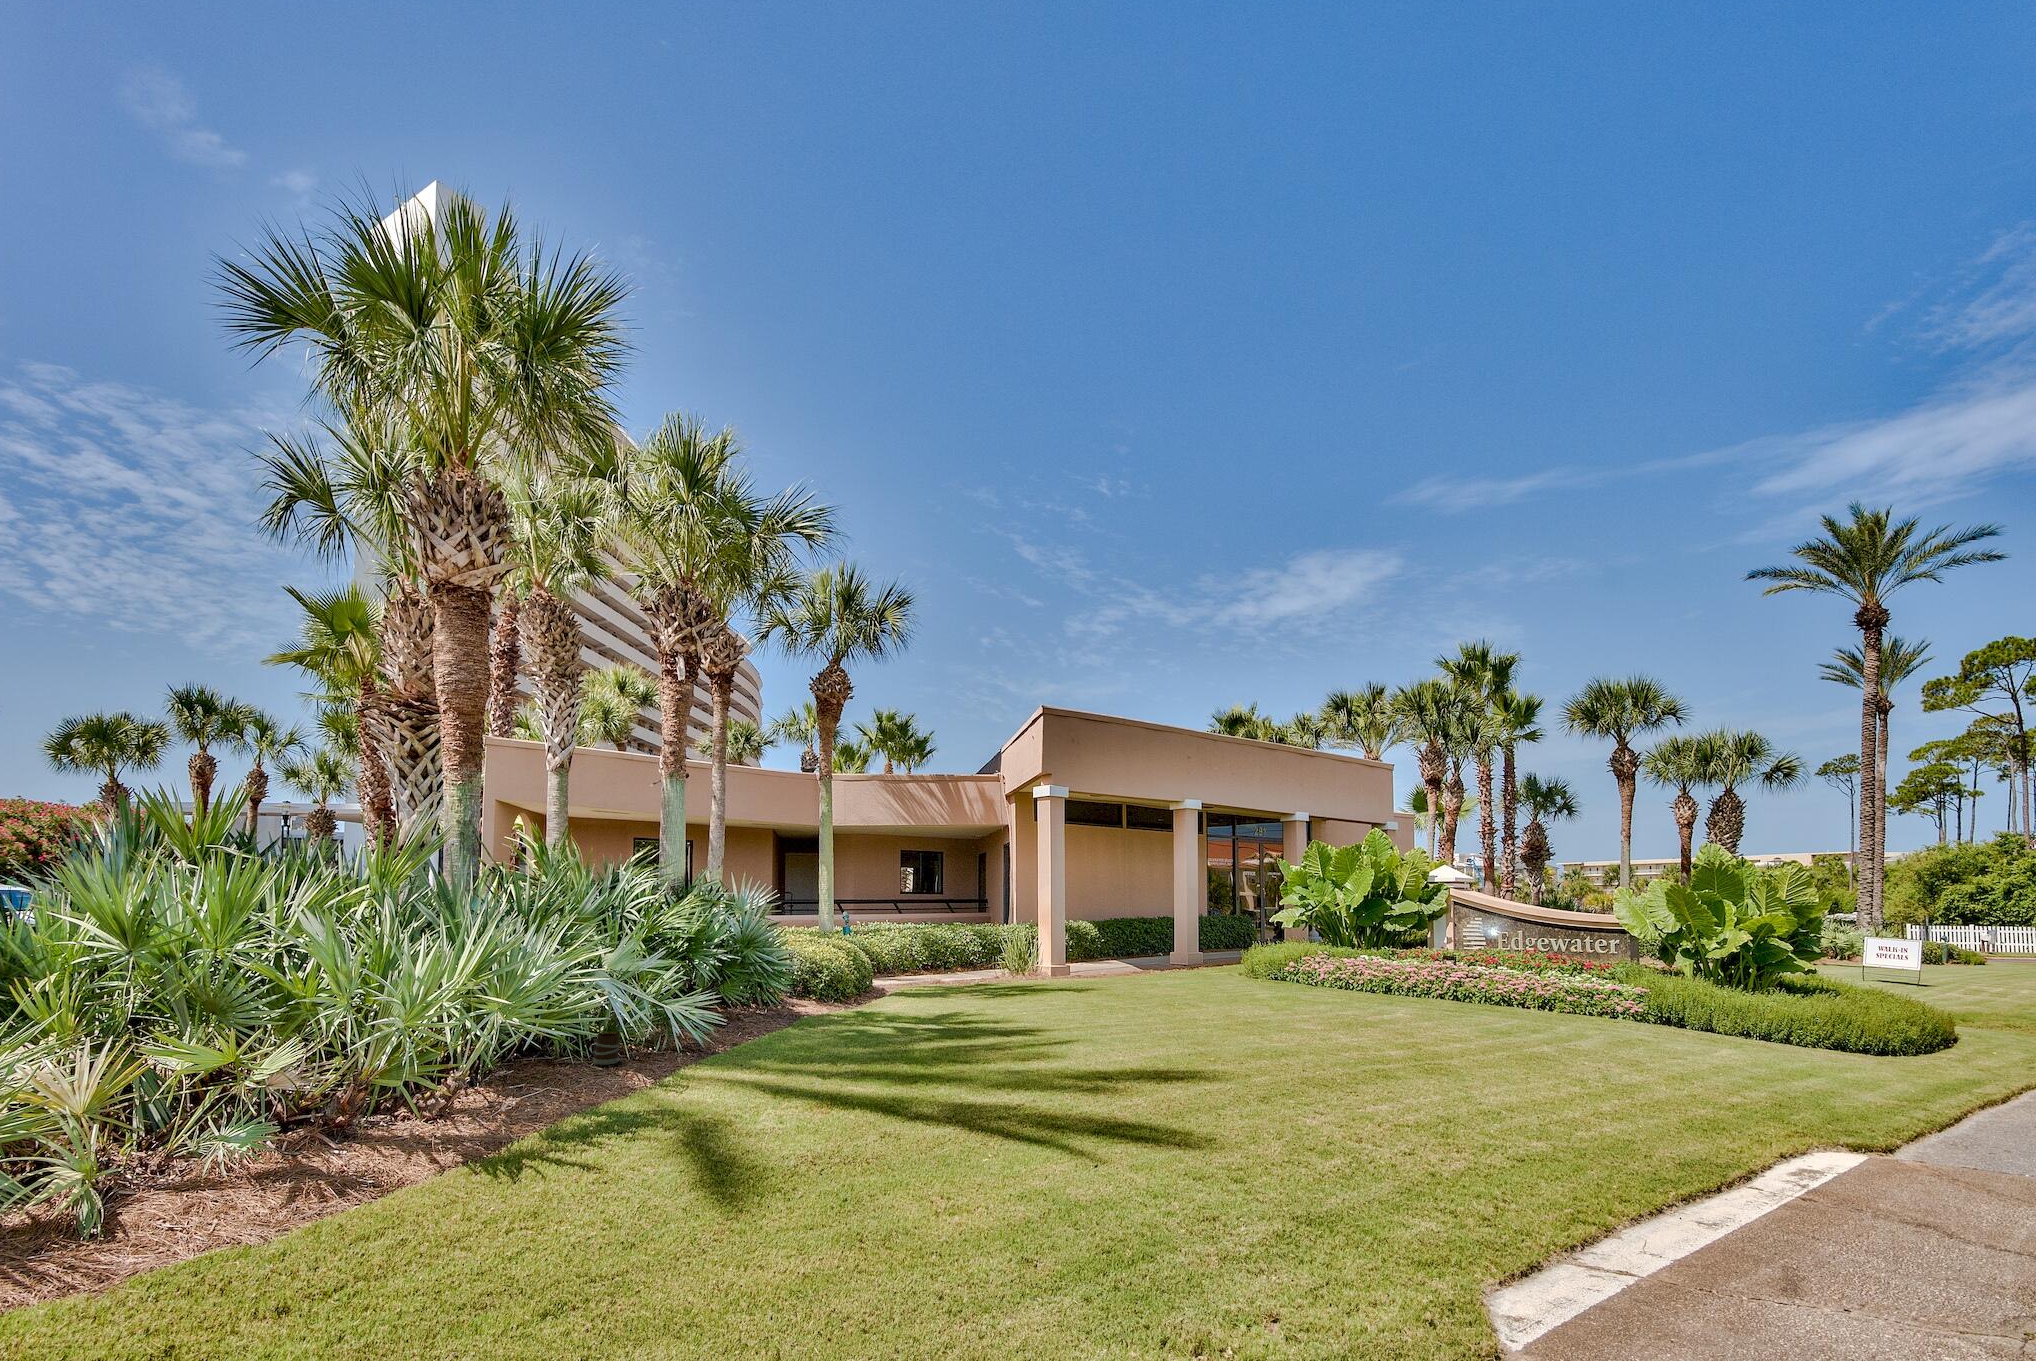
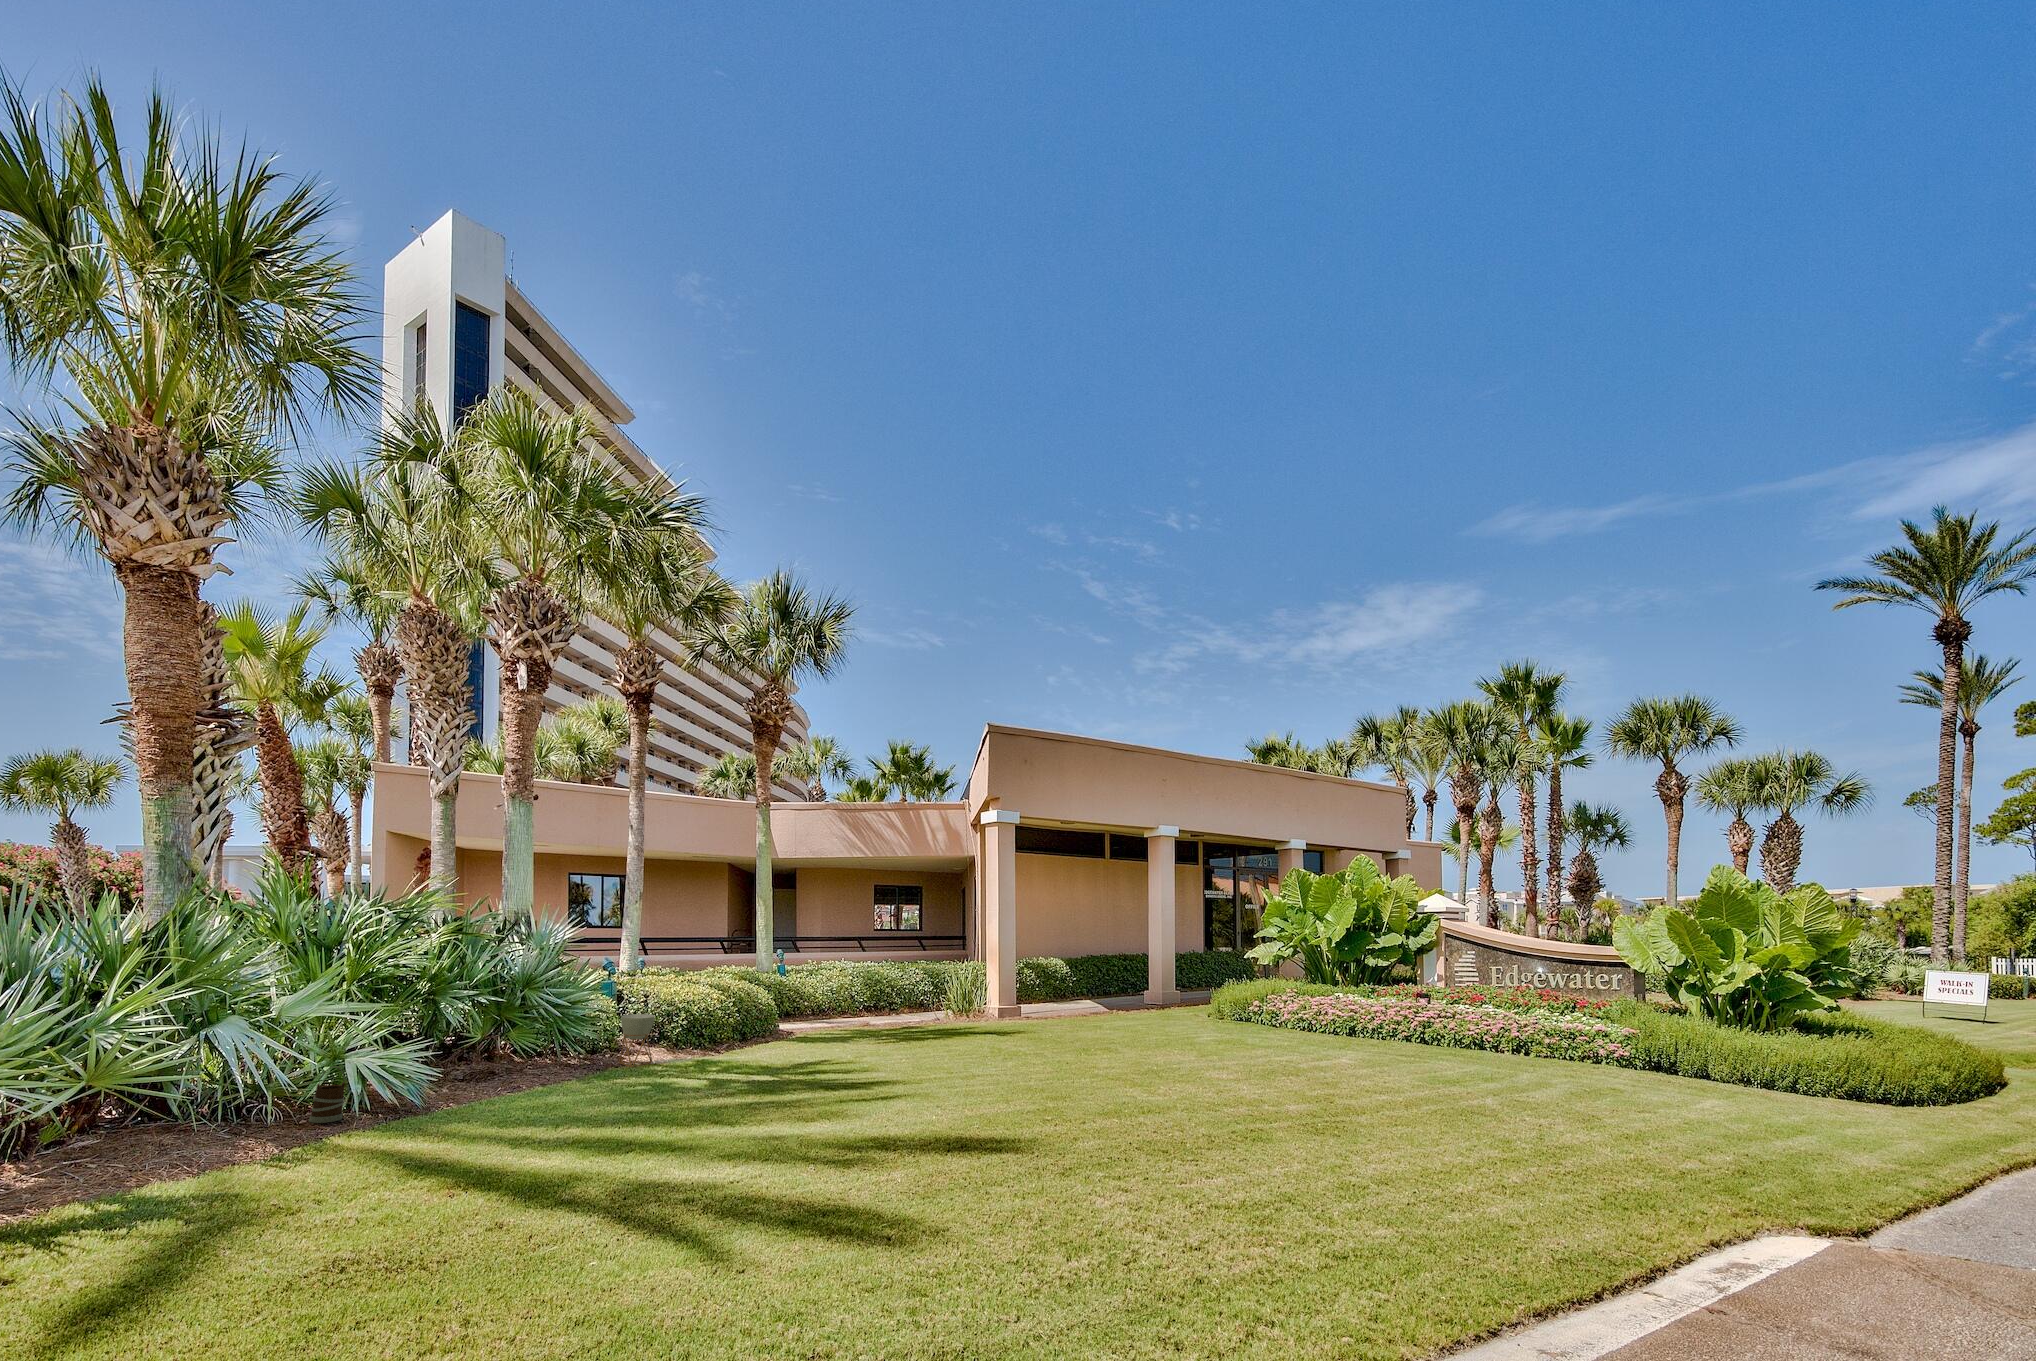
planter: none [771,971,802,1018] -> present [619,1014,655,1067]

